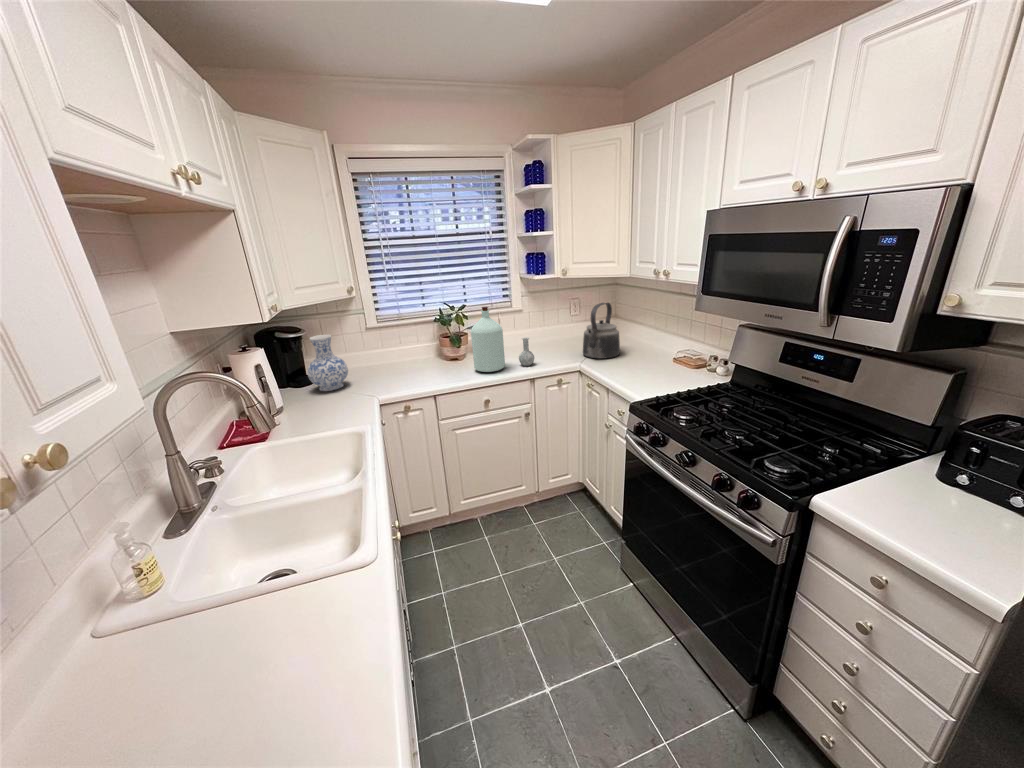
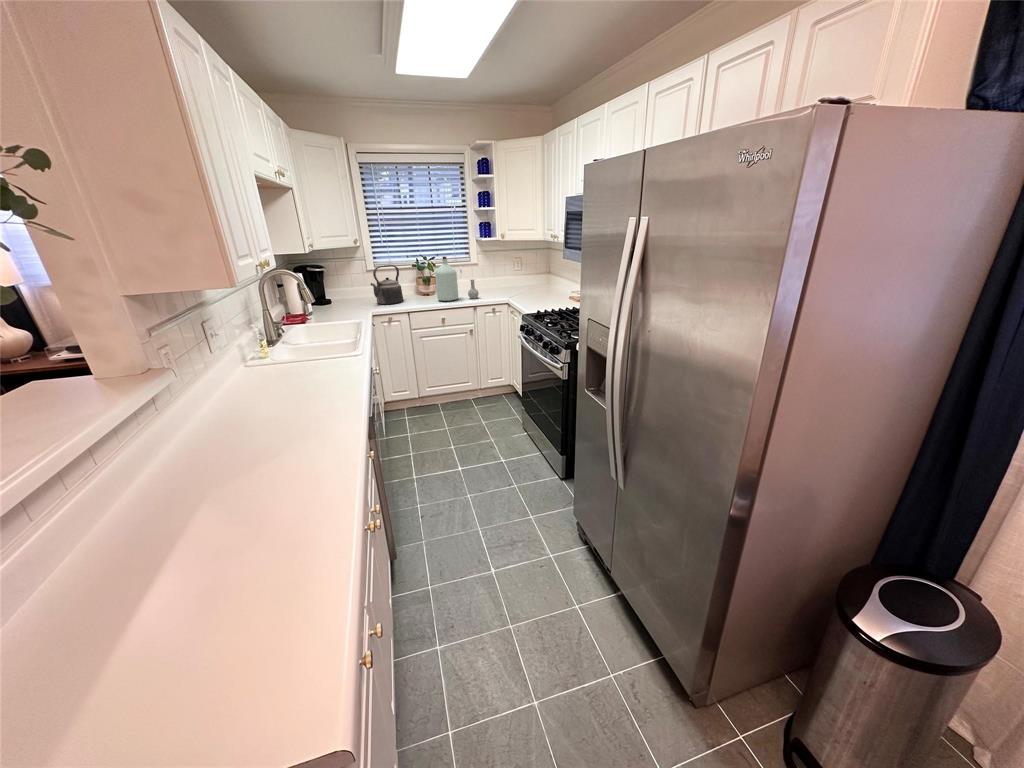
kettle: present [583,303,620,359] -> present [371,265,403,304]
vase: present [308,335,348,391] -> none [327,271,354,308]

